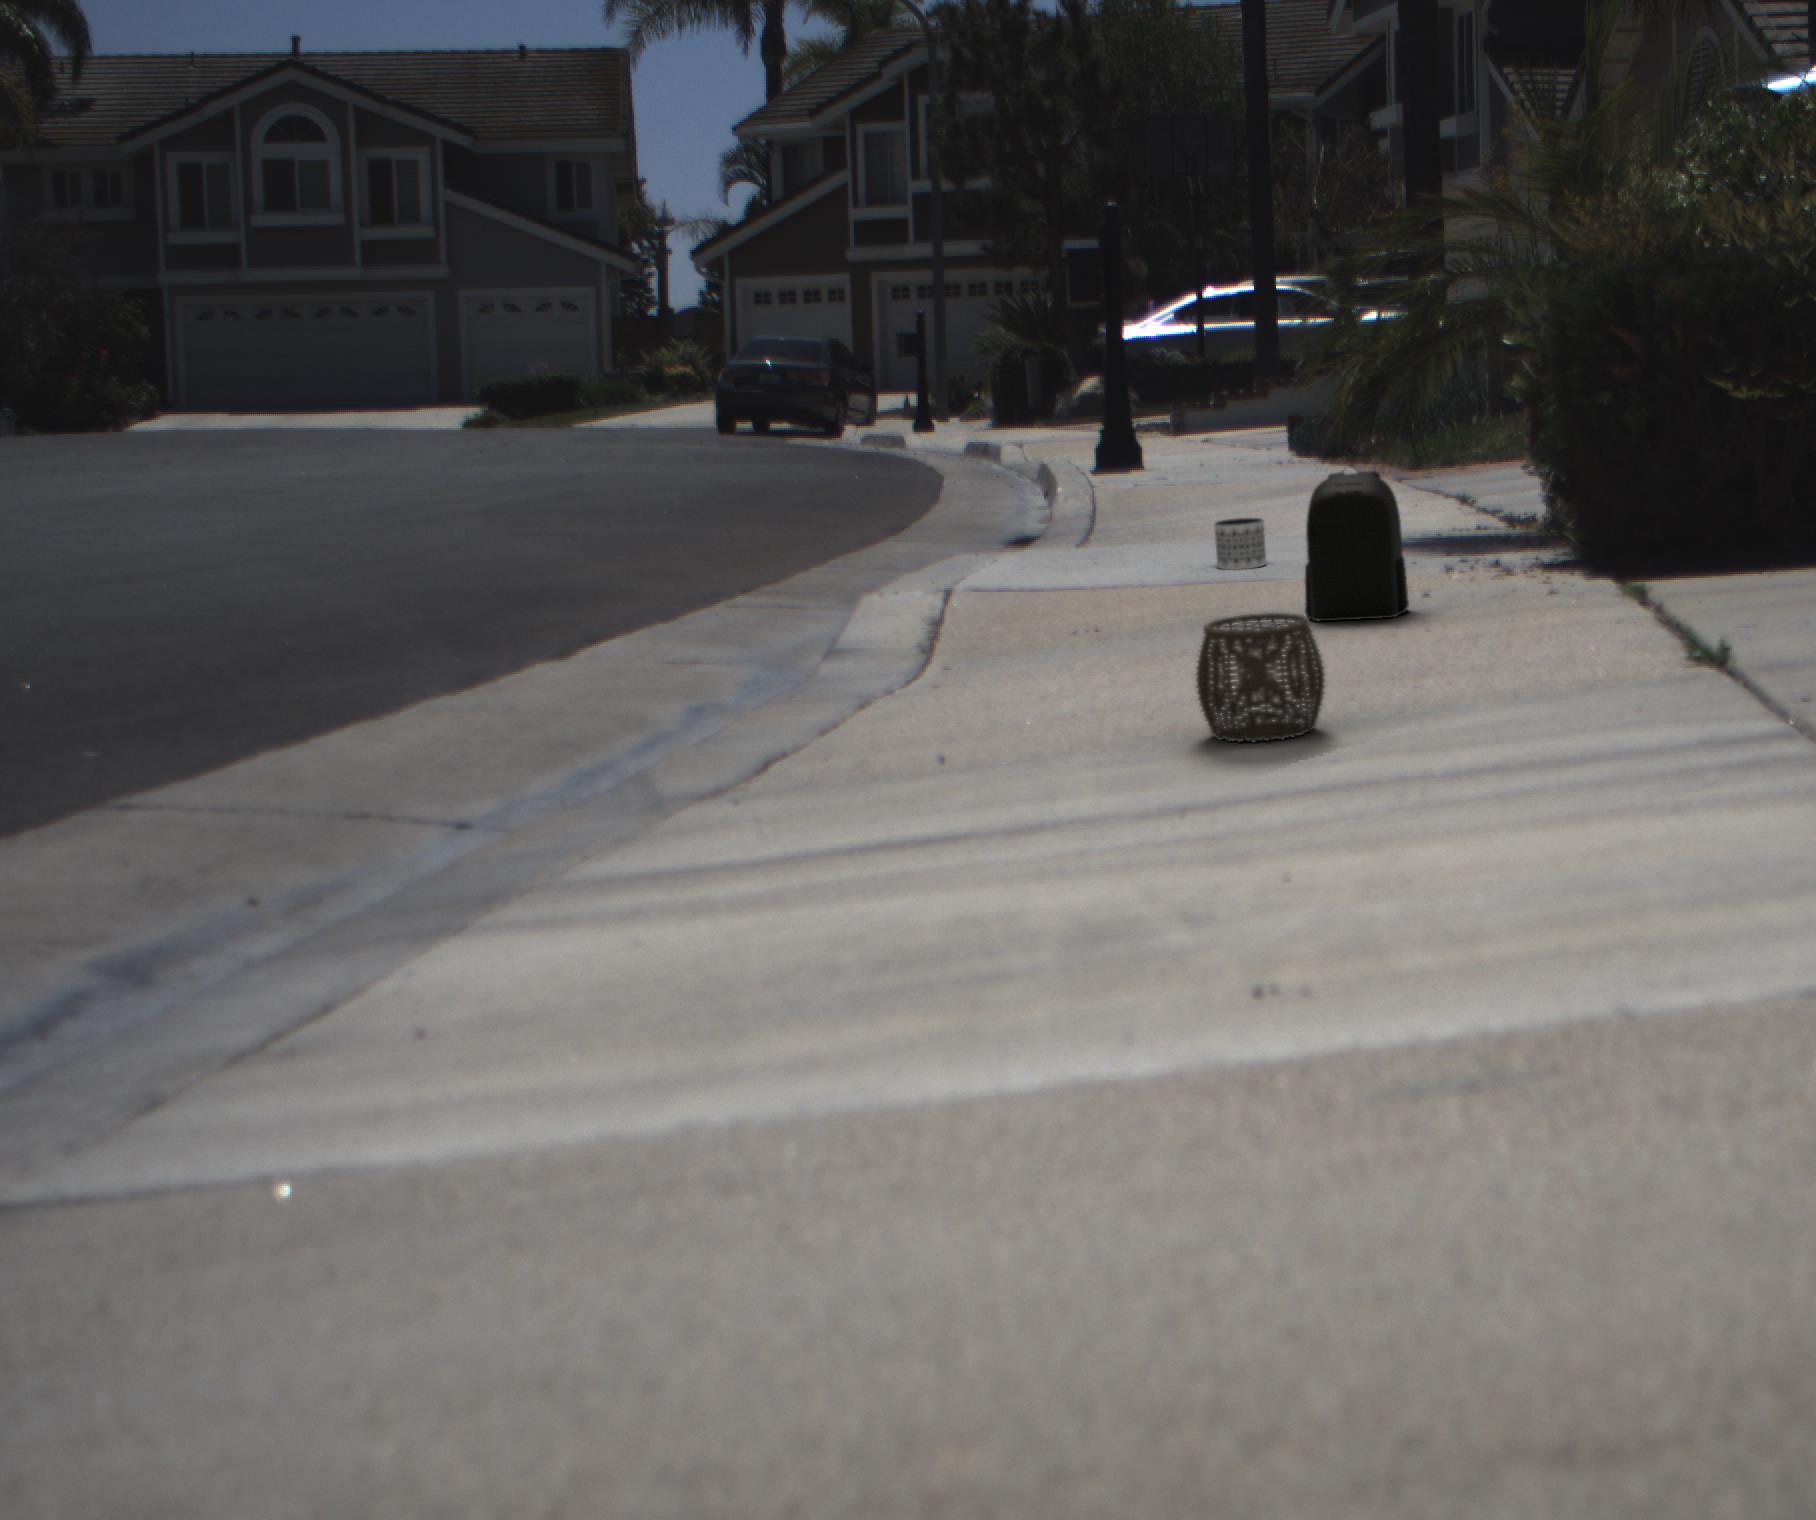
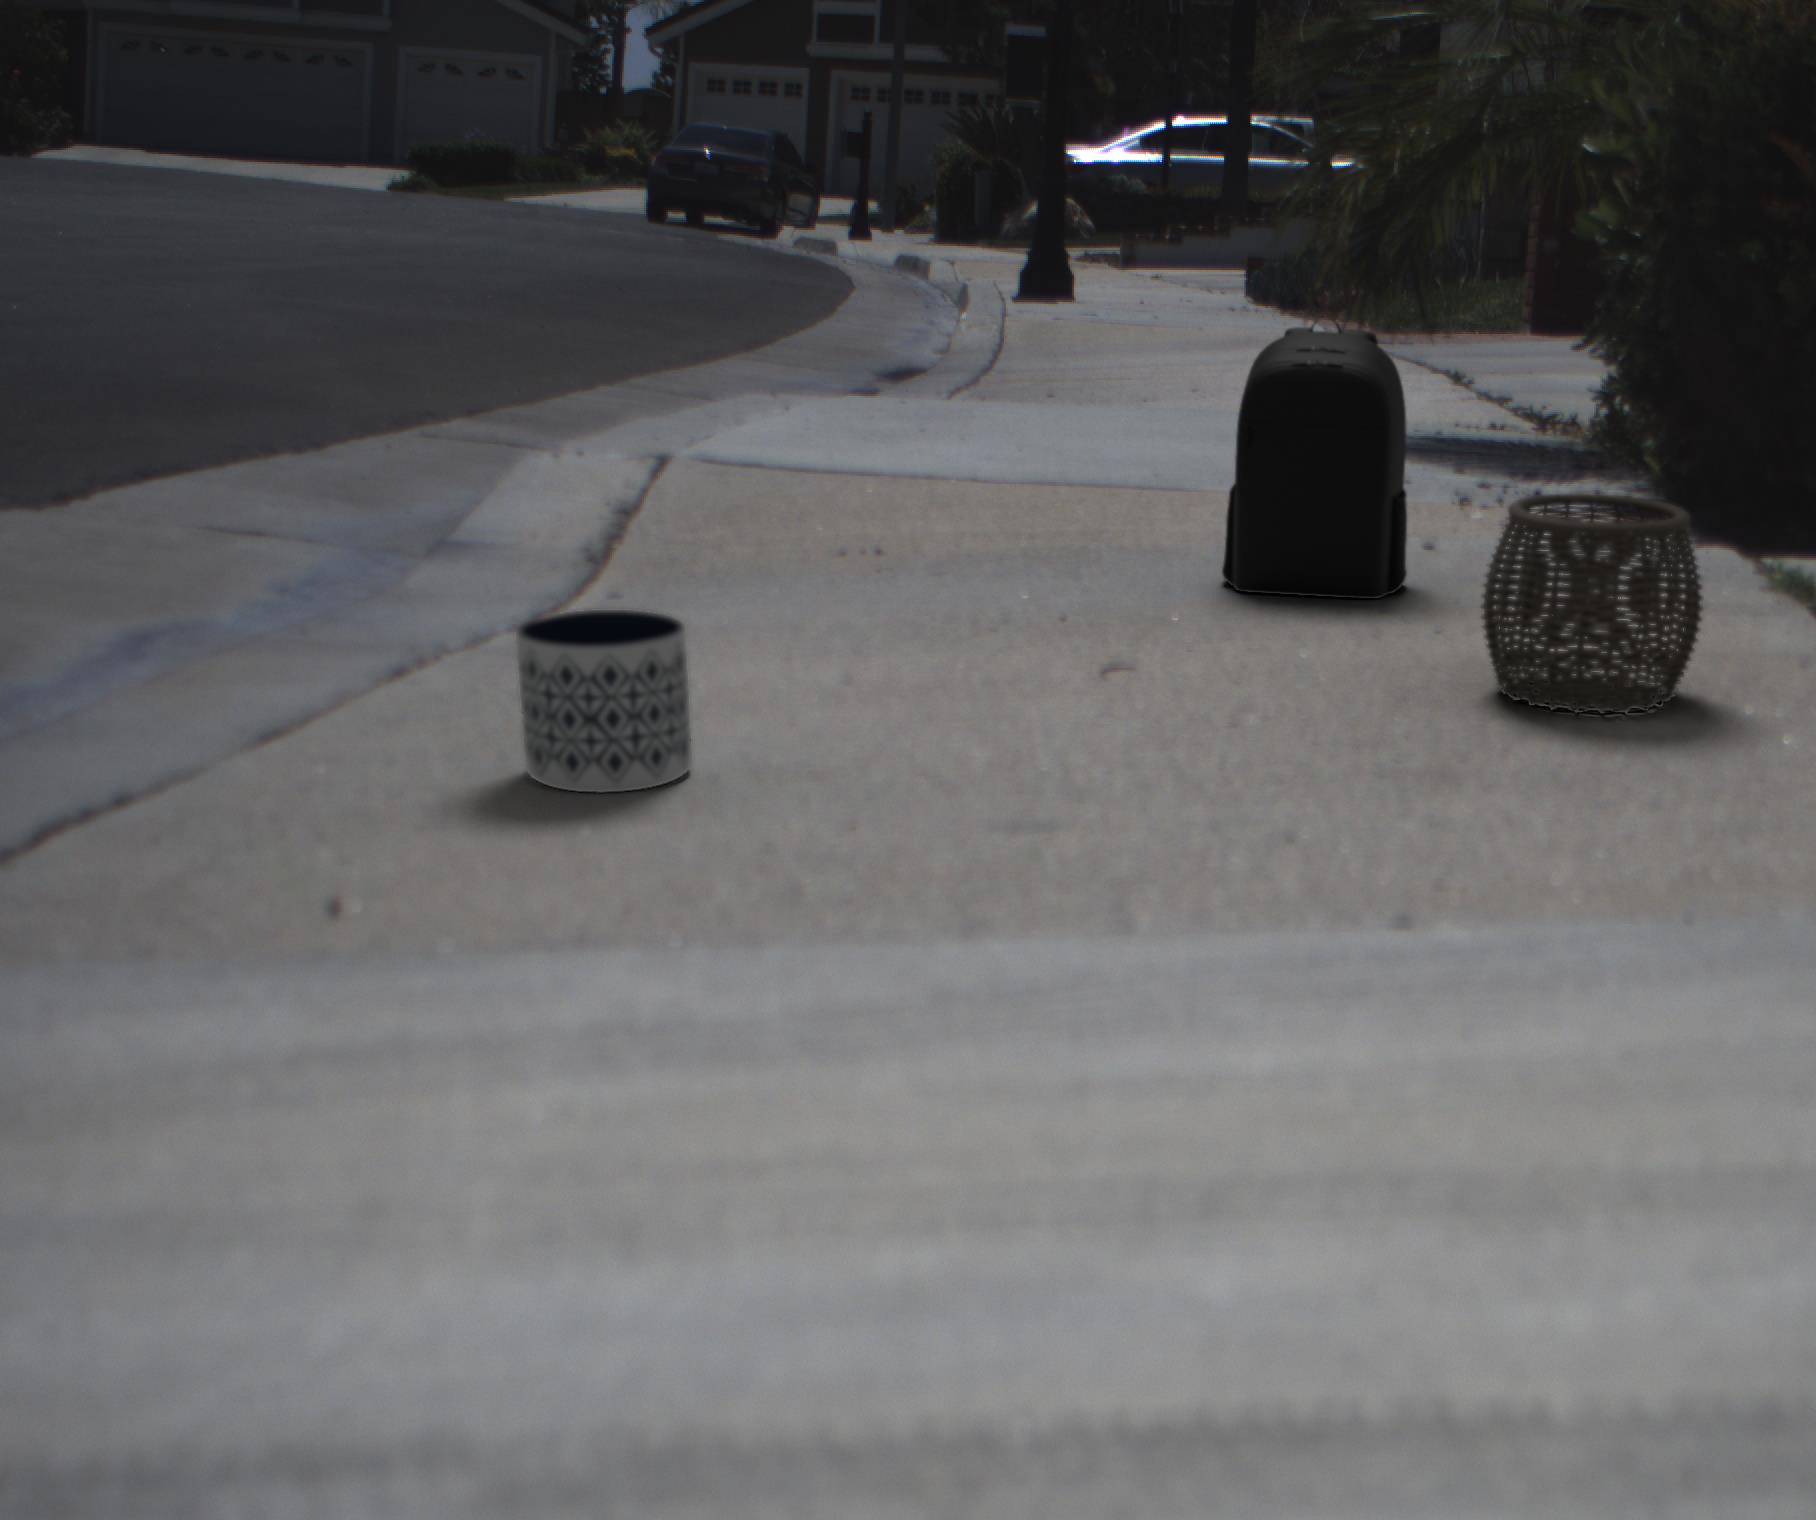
planter: present [1214,518,1266,570] -> present [516,610,692,793]
woven basket: present [1196,613,1325,743] -> present [1481,493,1703,714]

